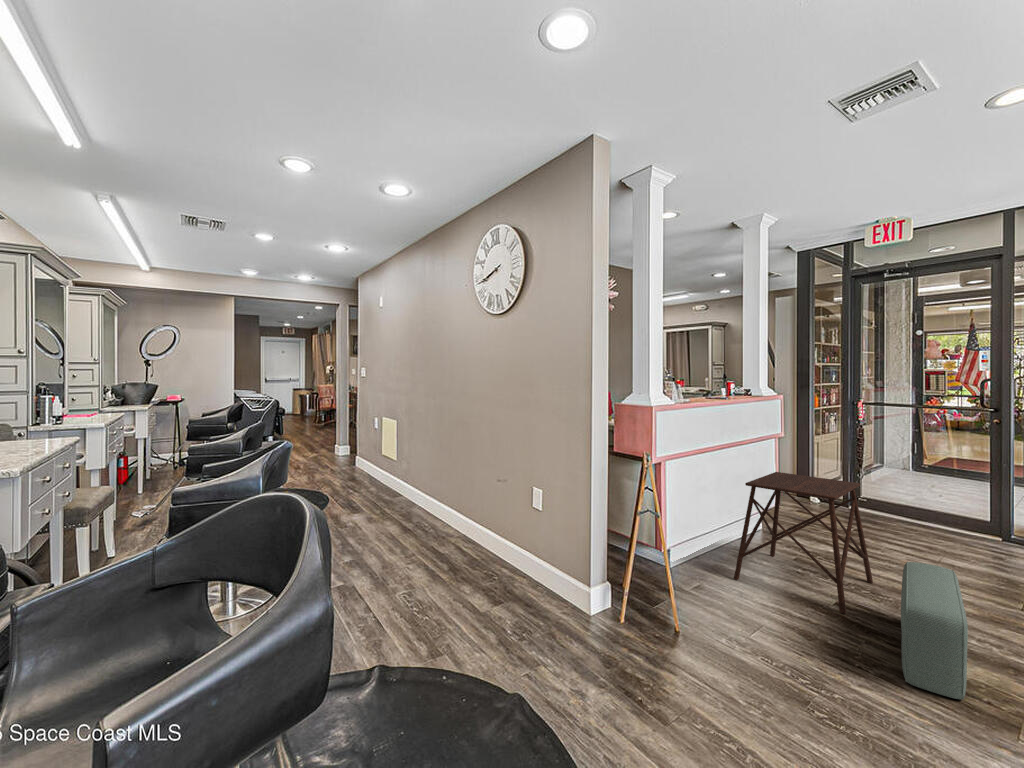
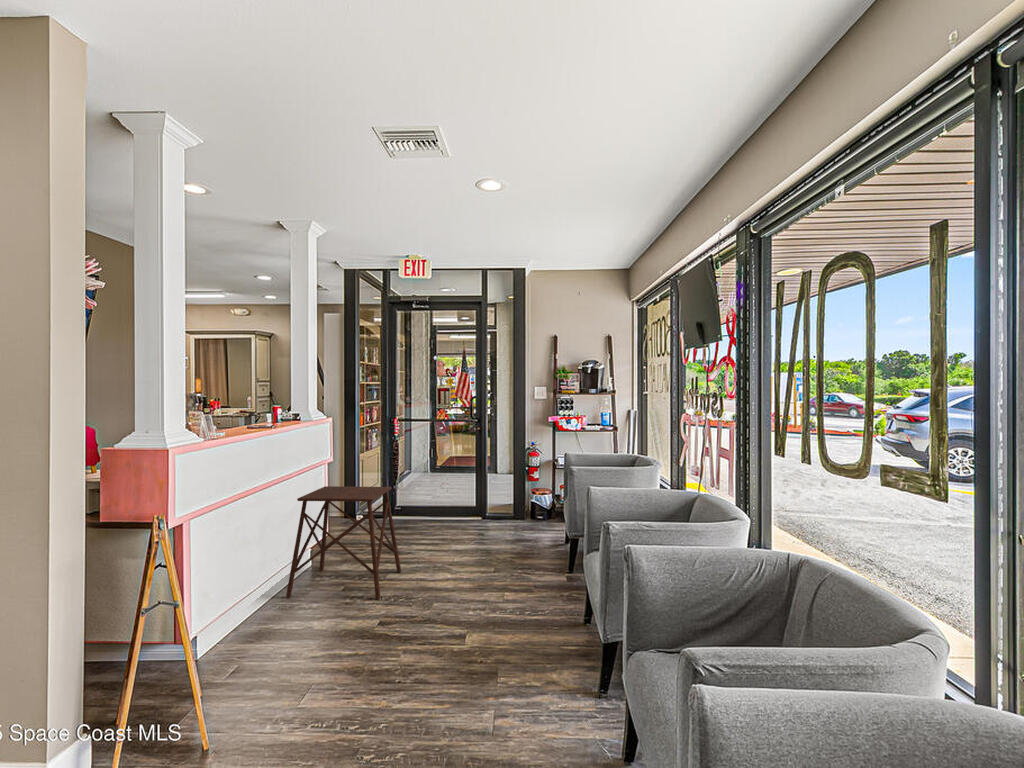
pouf: present [901,562,968,700] -> none [415,541,452,630]

